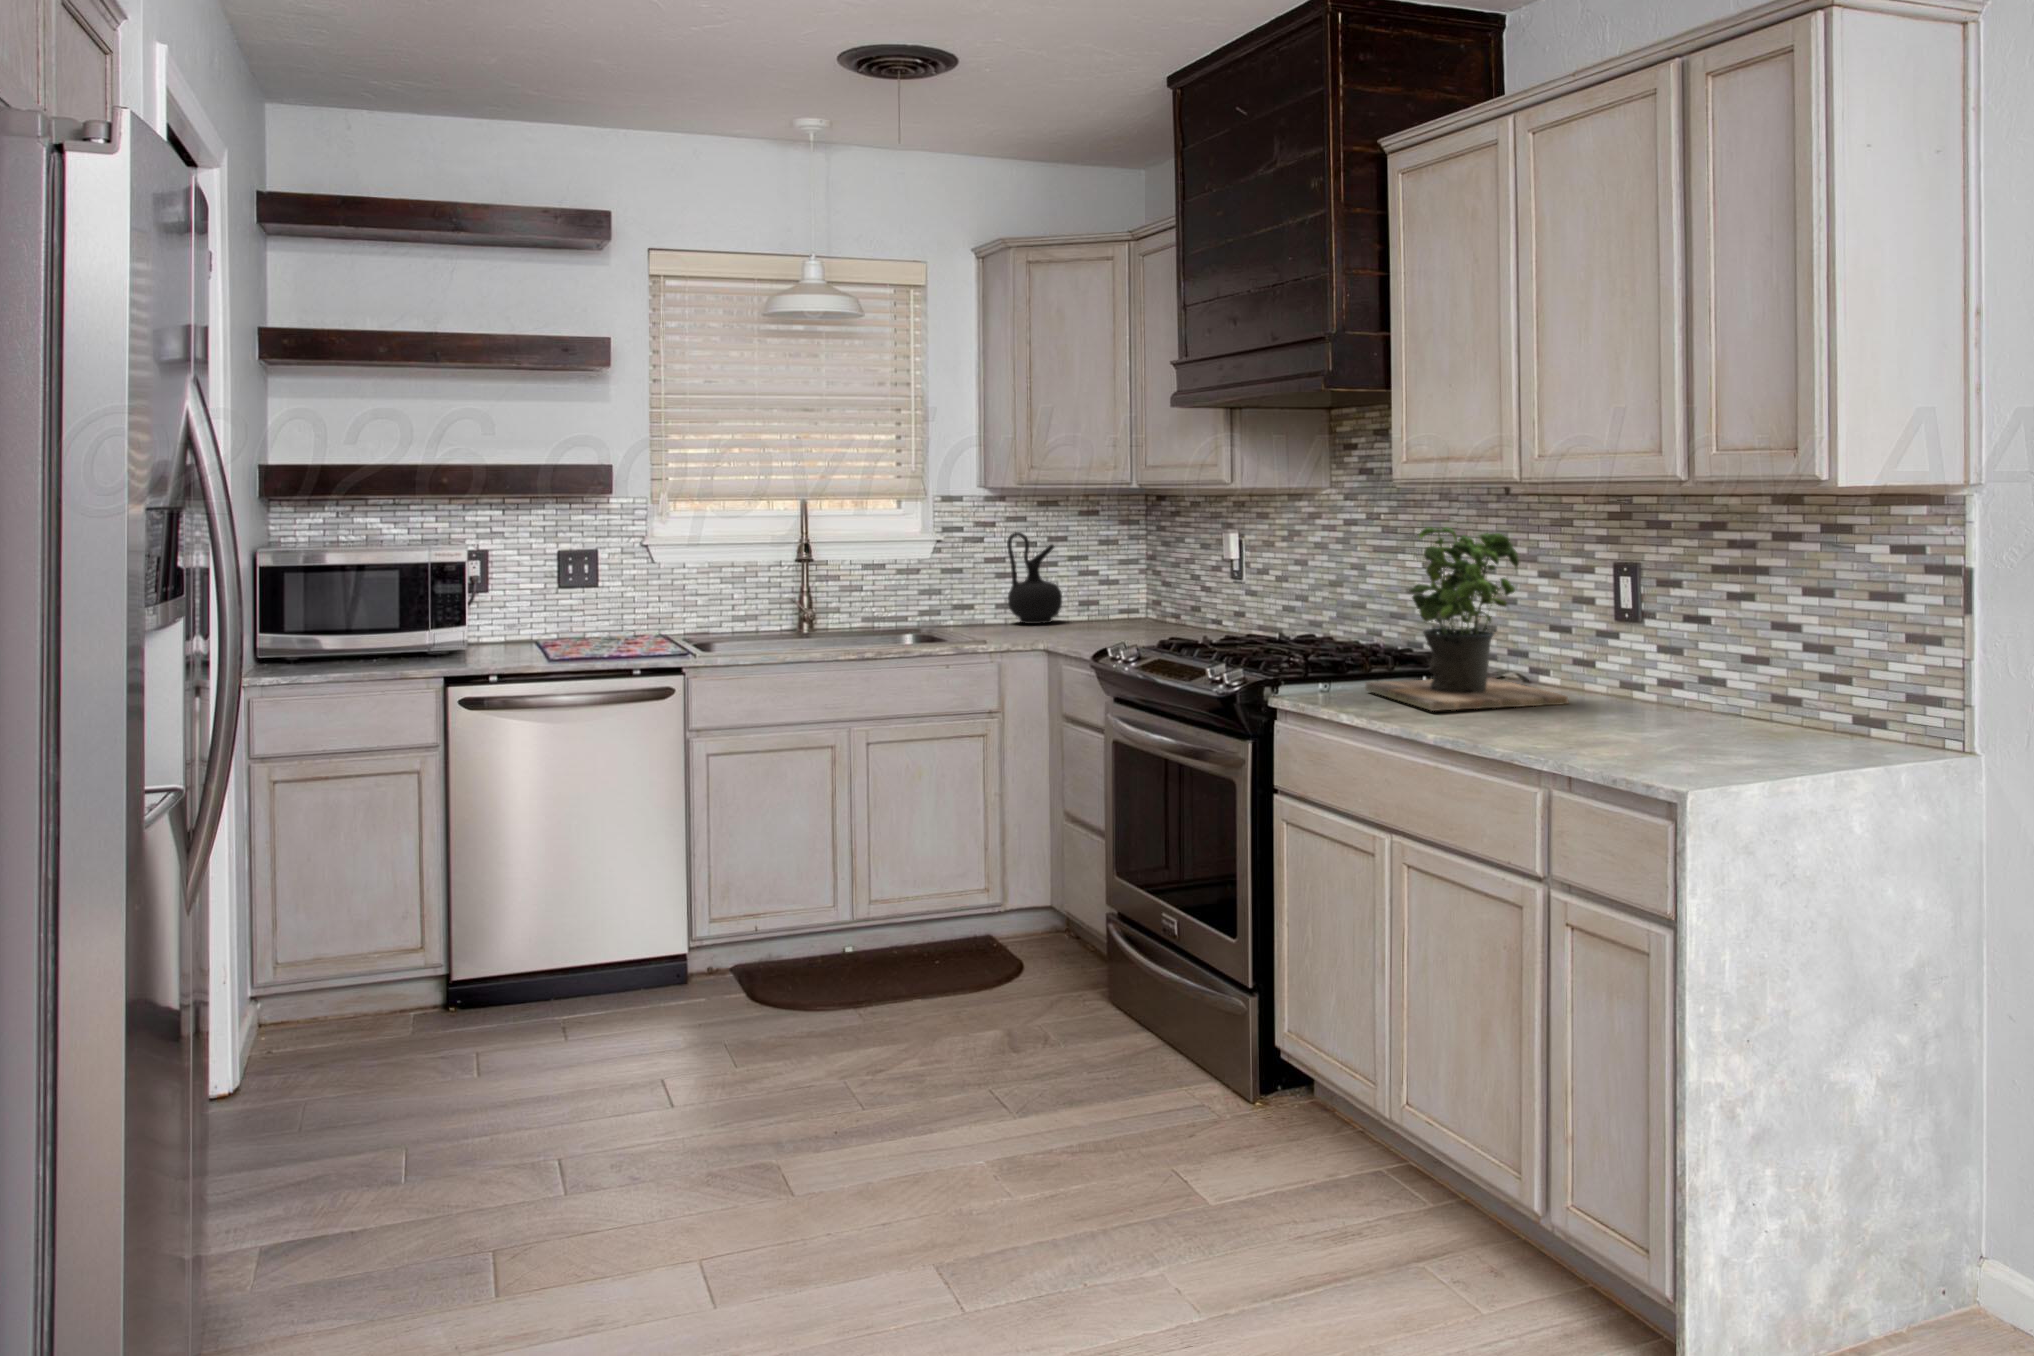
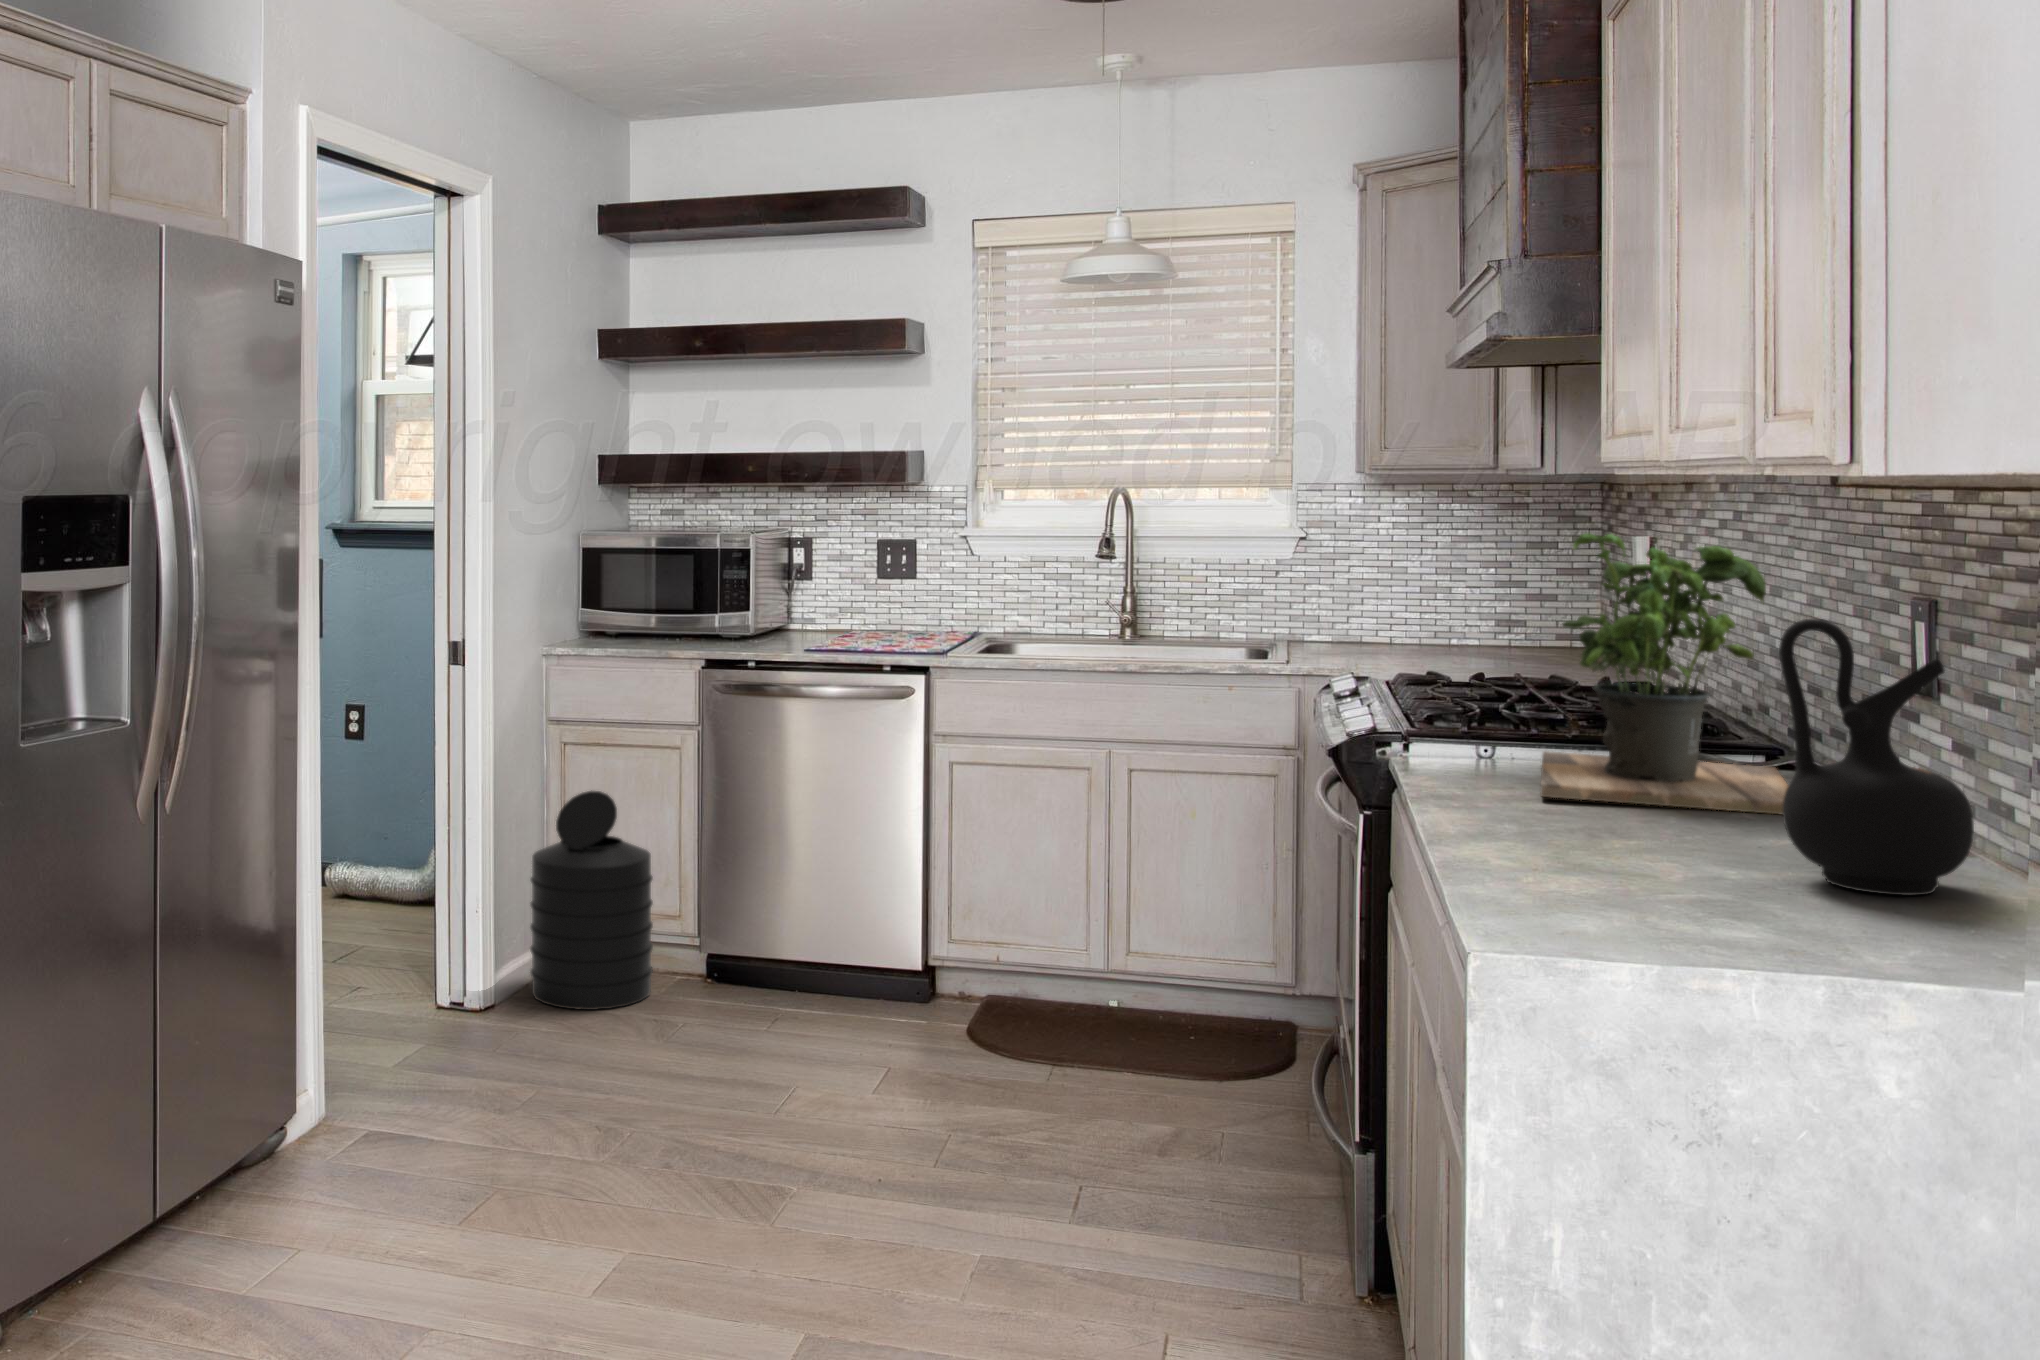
ceramic jug: present [1007,532,1062,624] -> present [1779,618,1974,896]
trash can: none [260,834,407,1076] -> present [530,791,653,1010]

